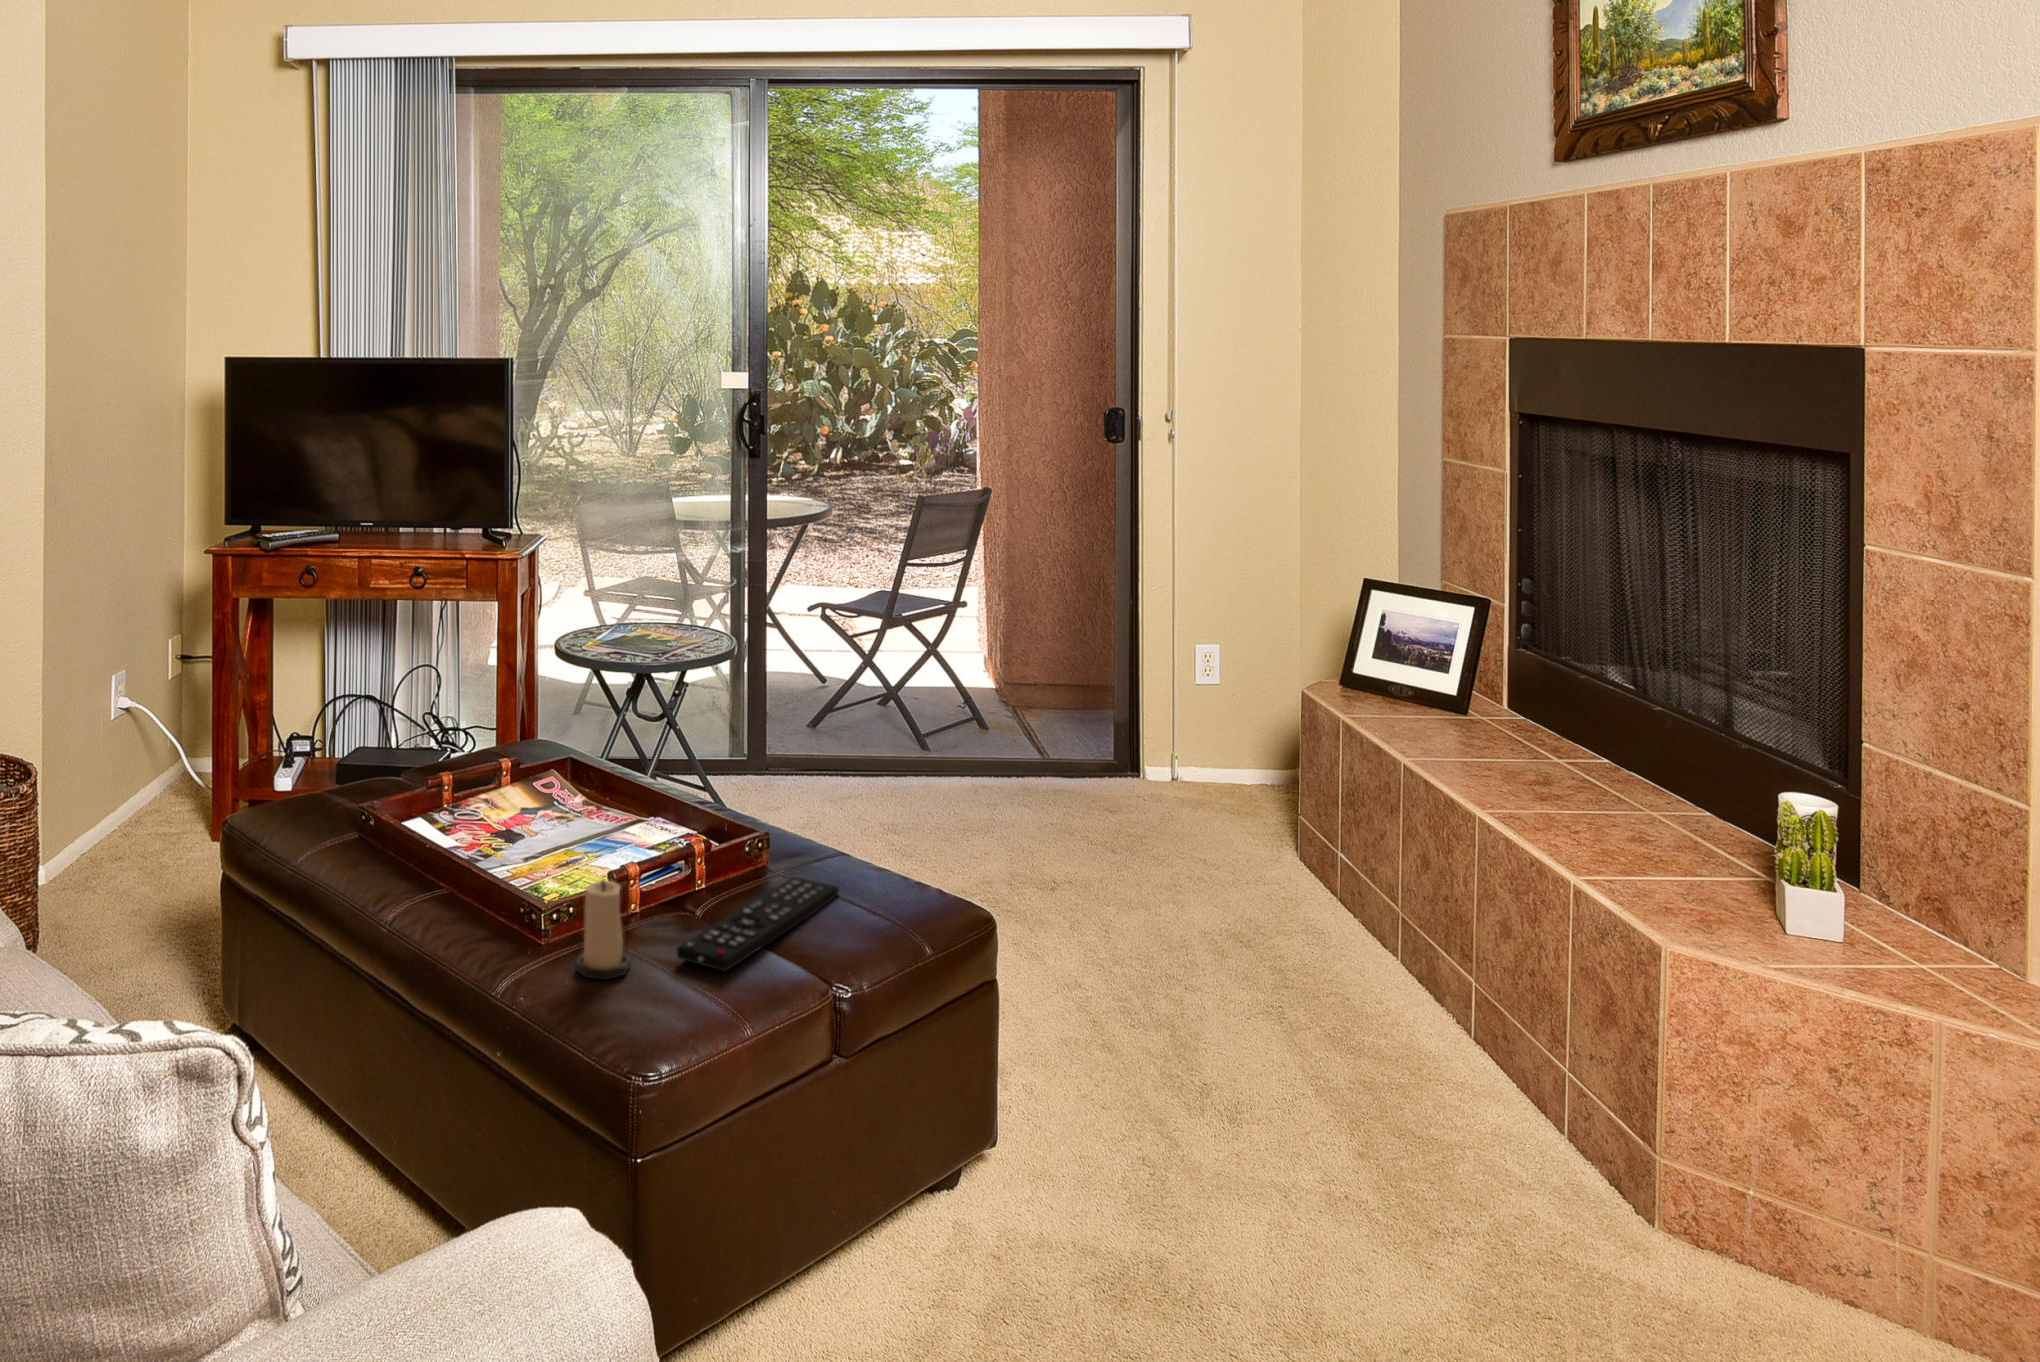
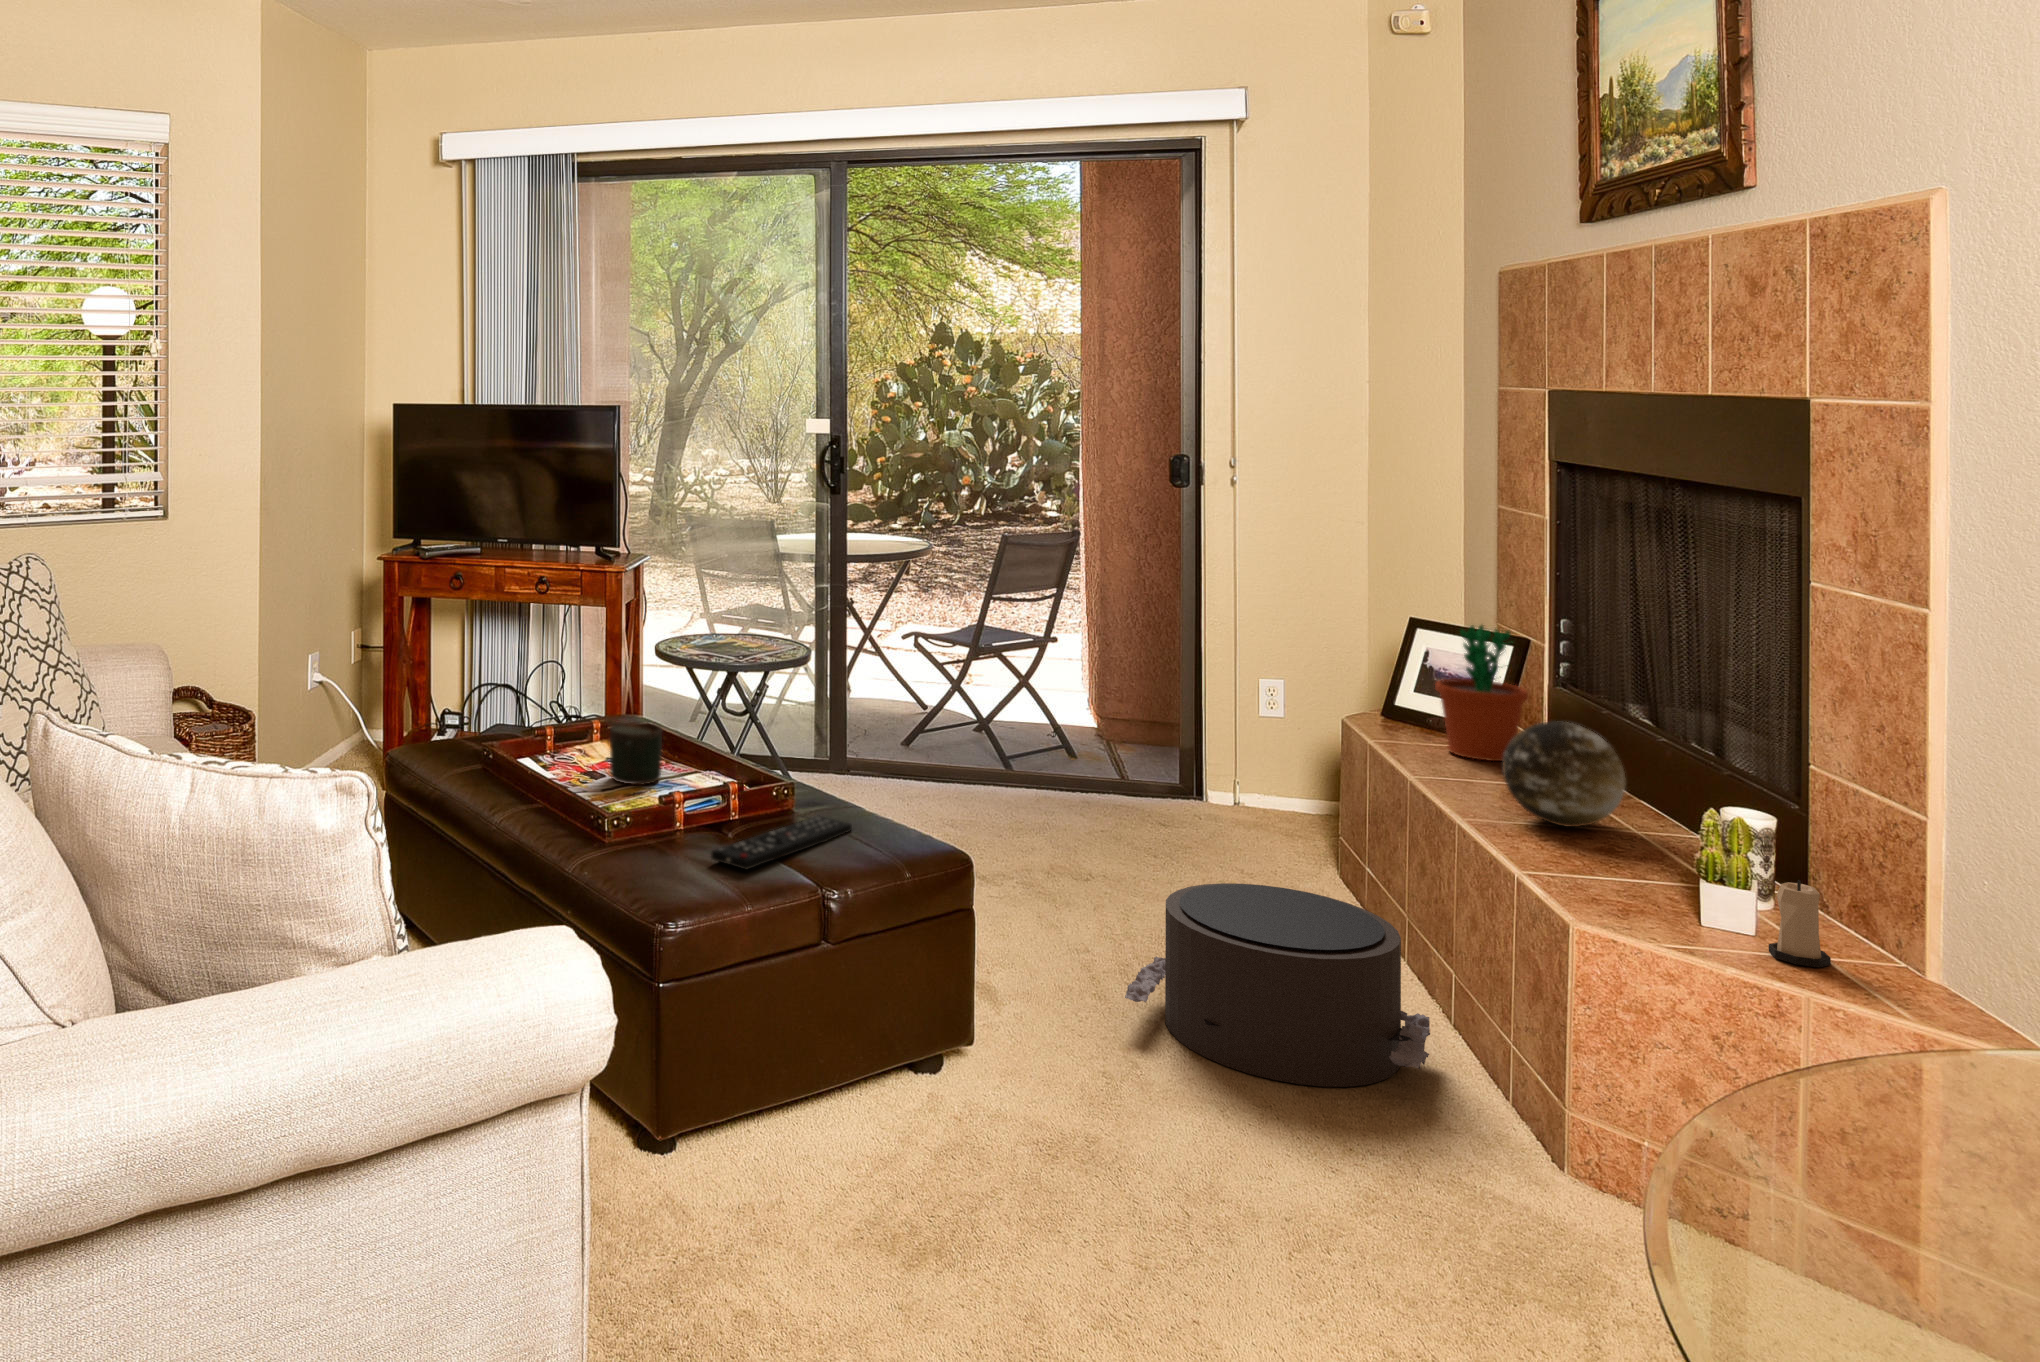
flower pot: none [1404,589,1499,737] -> present [1435,625,1528,761]
decorative orb: none [1513,701,1643,816] -> present [1502,721,1626,827]
mug: none [526,769,595,853] -> present [610,722,662,785]
candle: present [576,880,631,980] -> present [1769,880,1831,967]
pouf: none [1136,901,1478,1146] -> present [1125,883,1430,1087]

